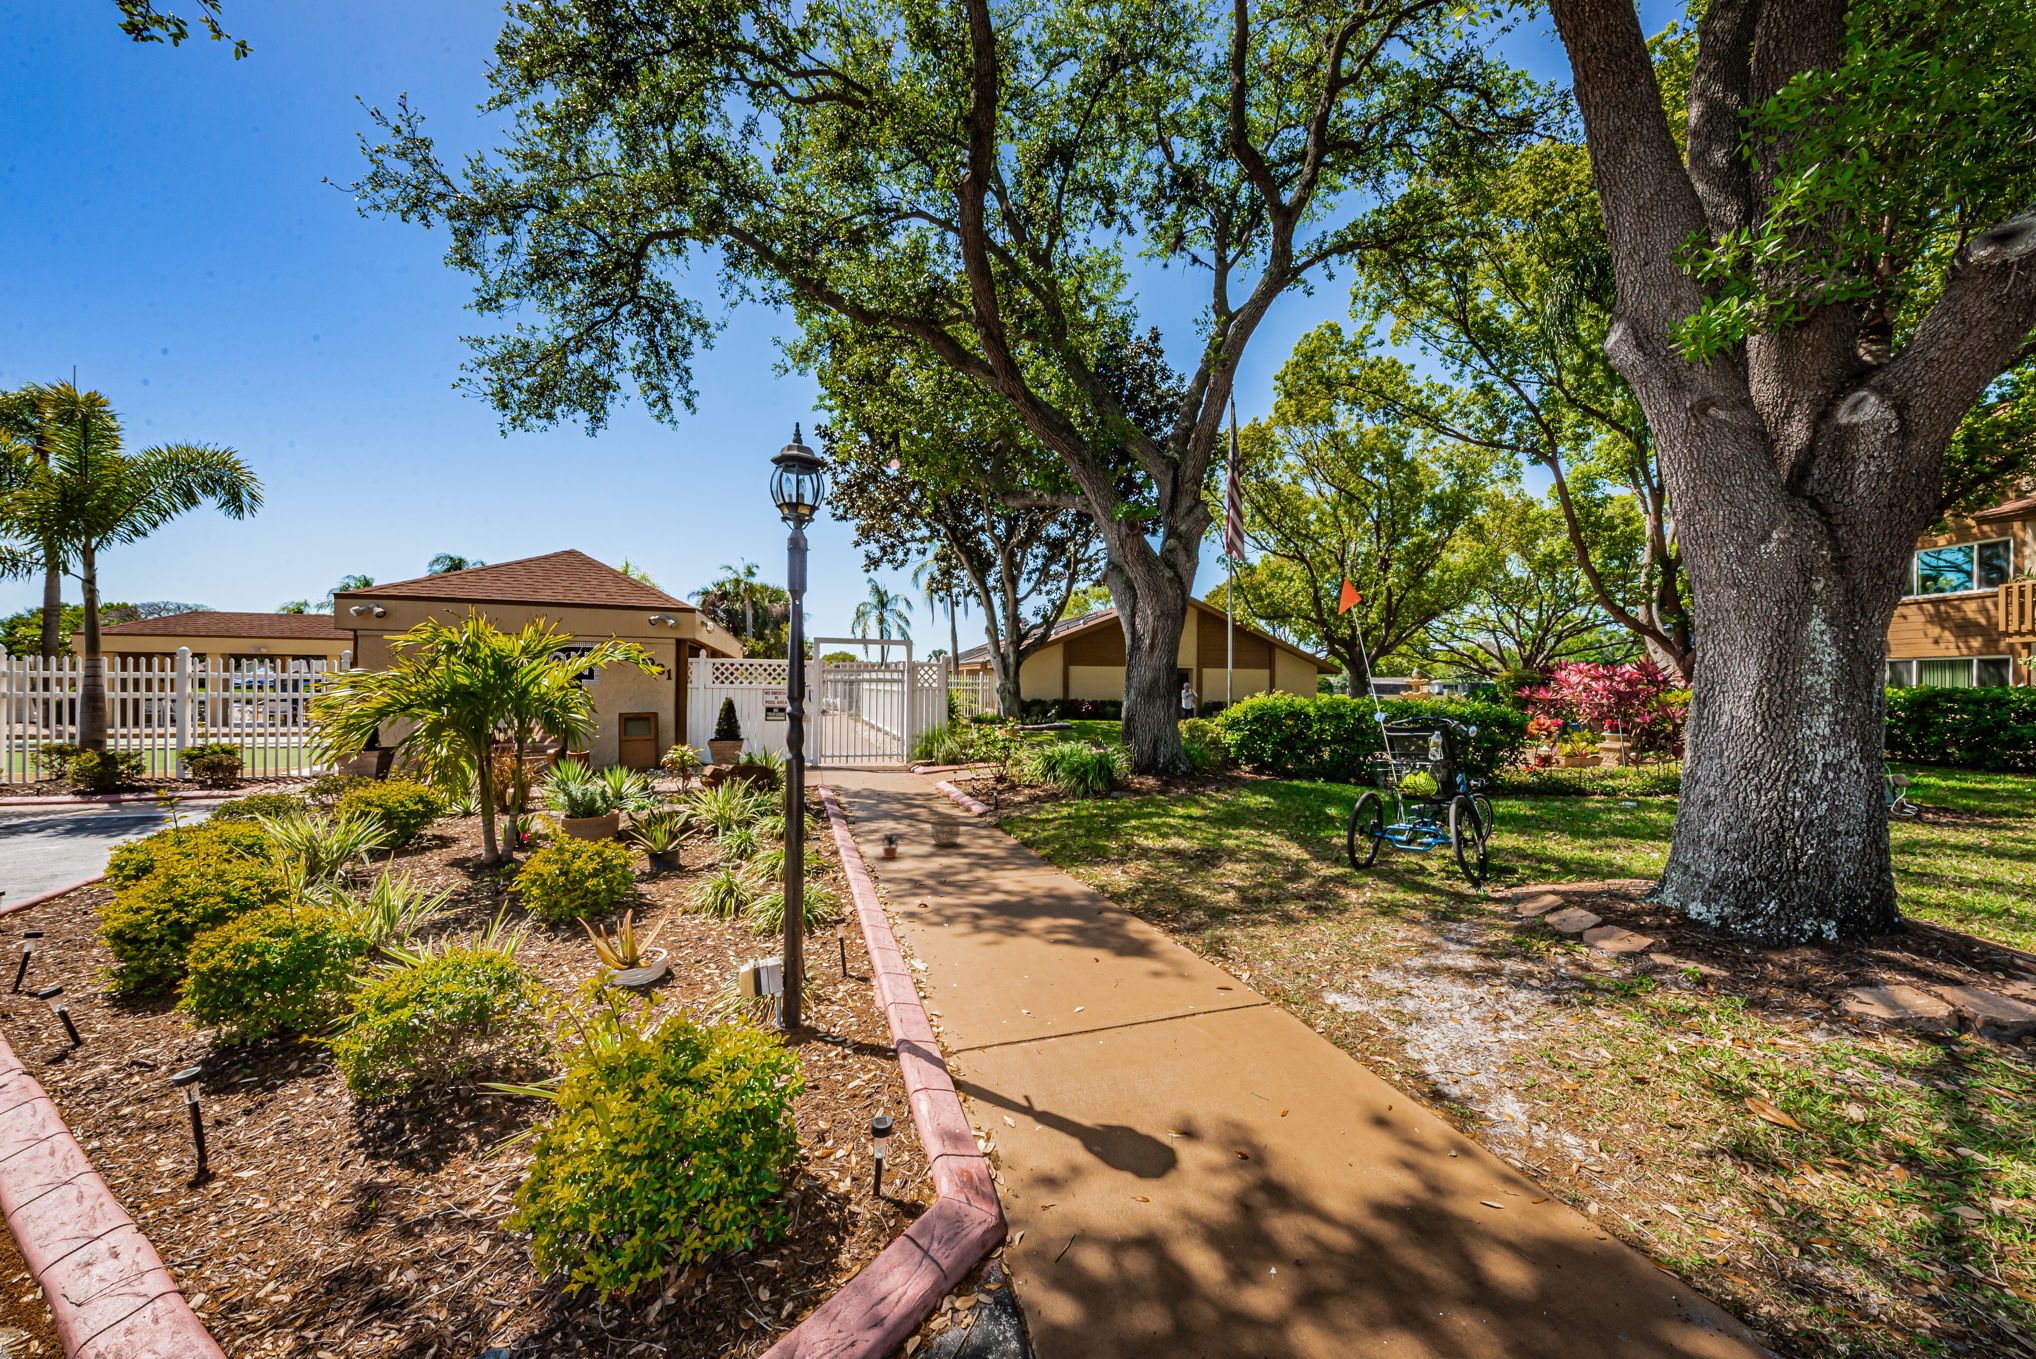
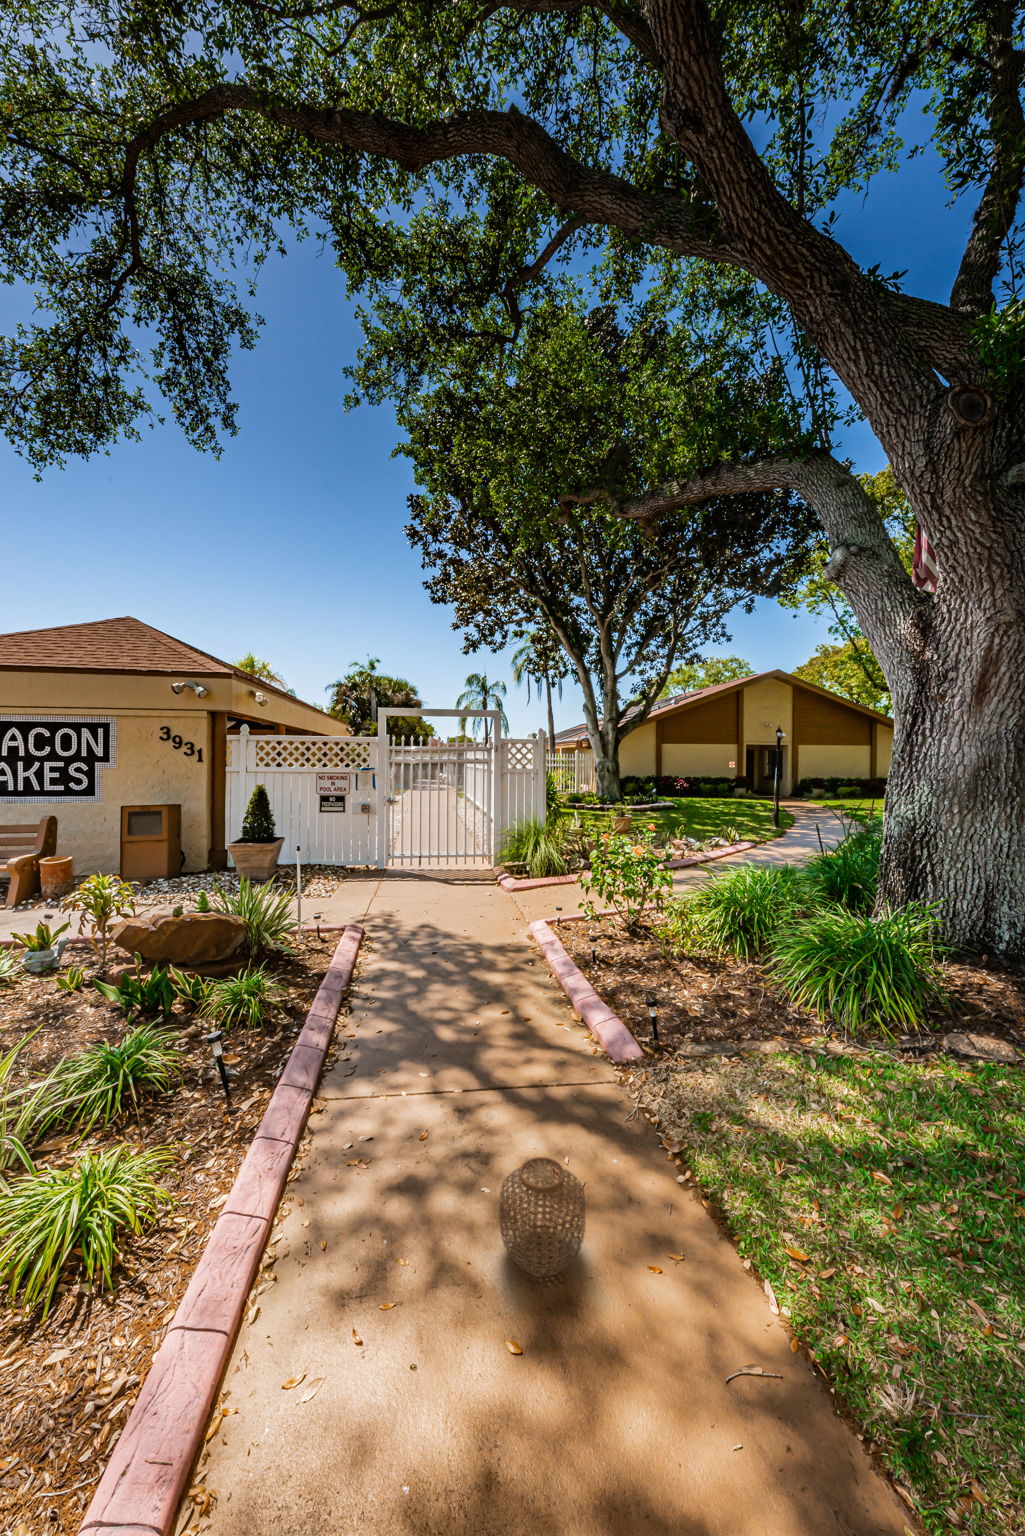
potted plant: present [880,834,903,858] -> none [293,1284,399,1409]

